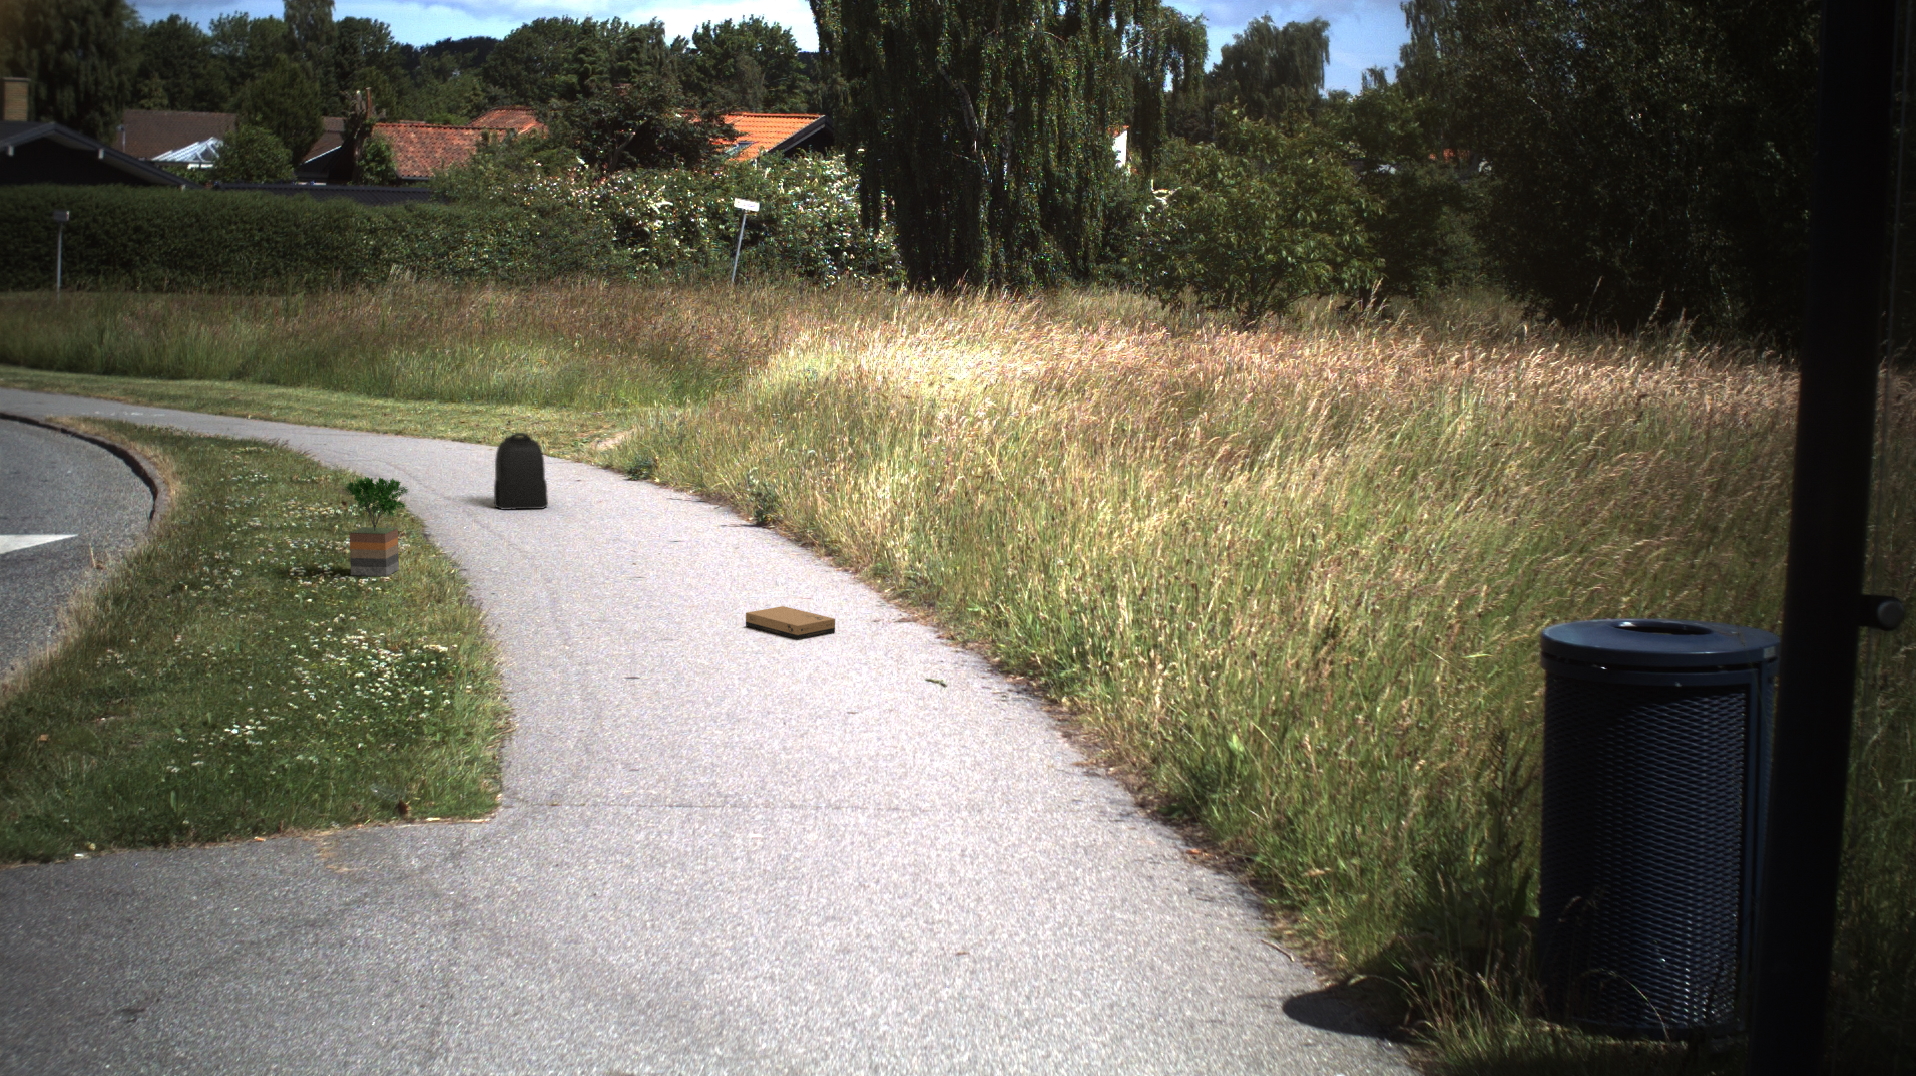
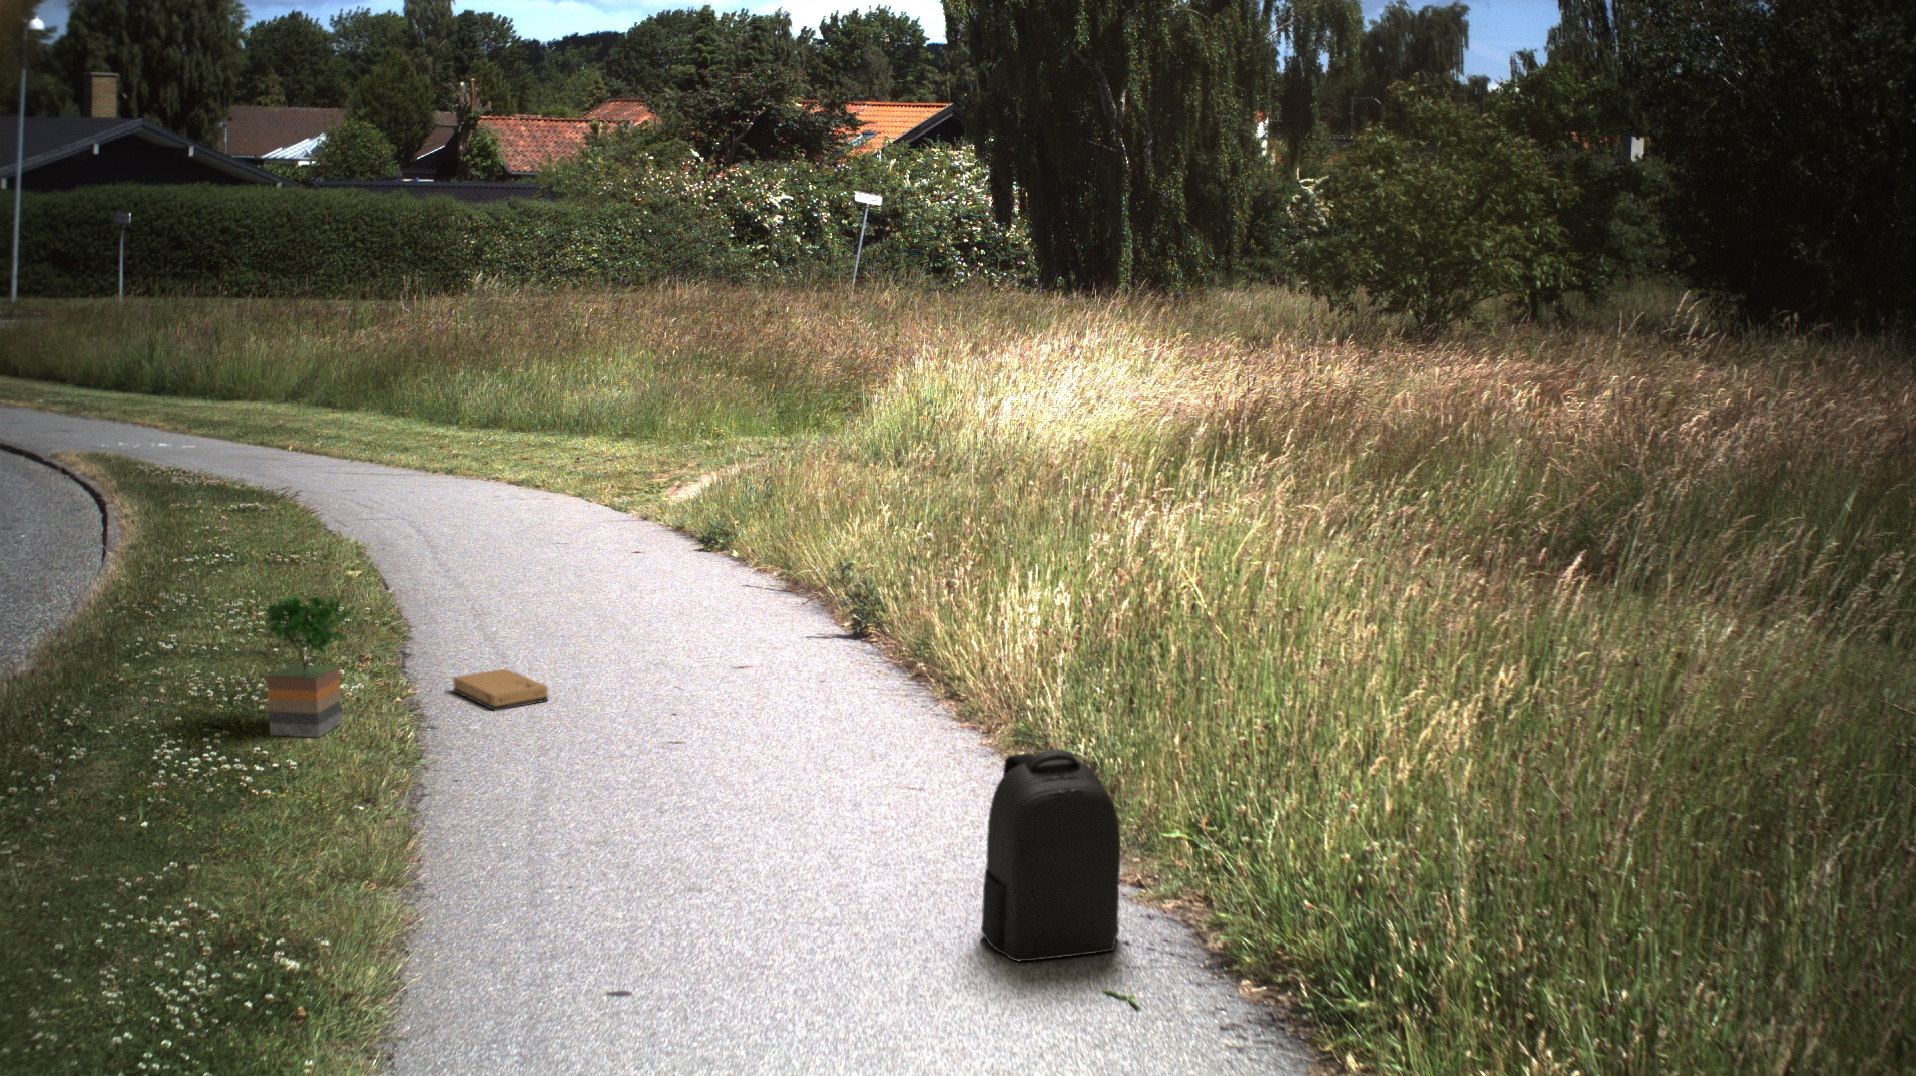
backpack: present [494,433,548,510] -> present [981,749,1120,961]
cardboard box: present [746,606,835,639] -> present [453,669,548,711]

